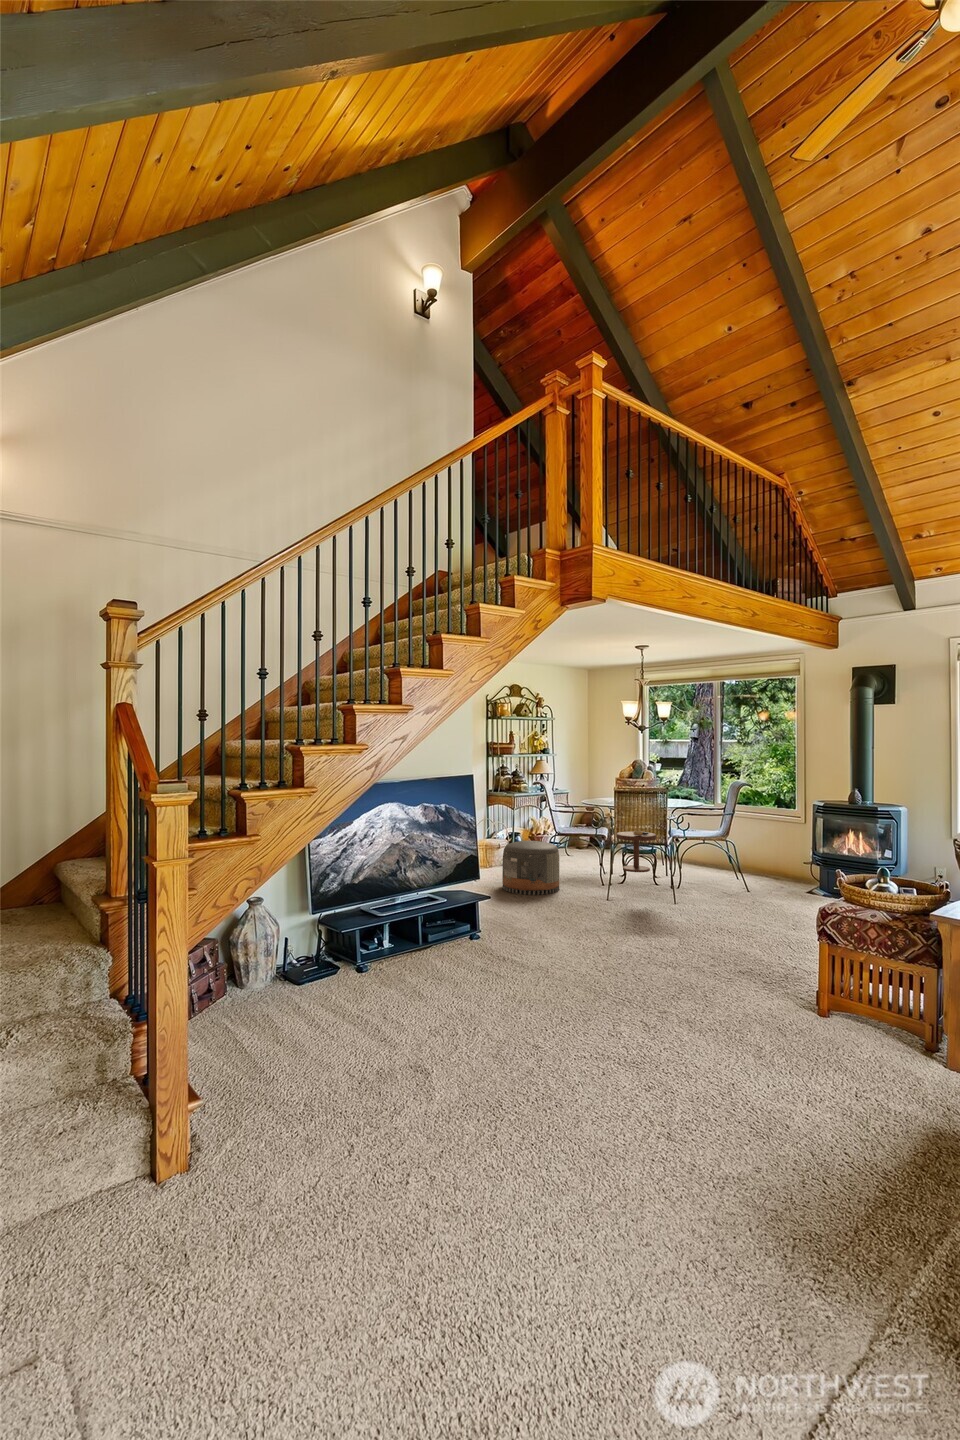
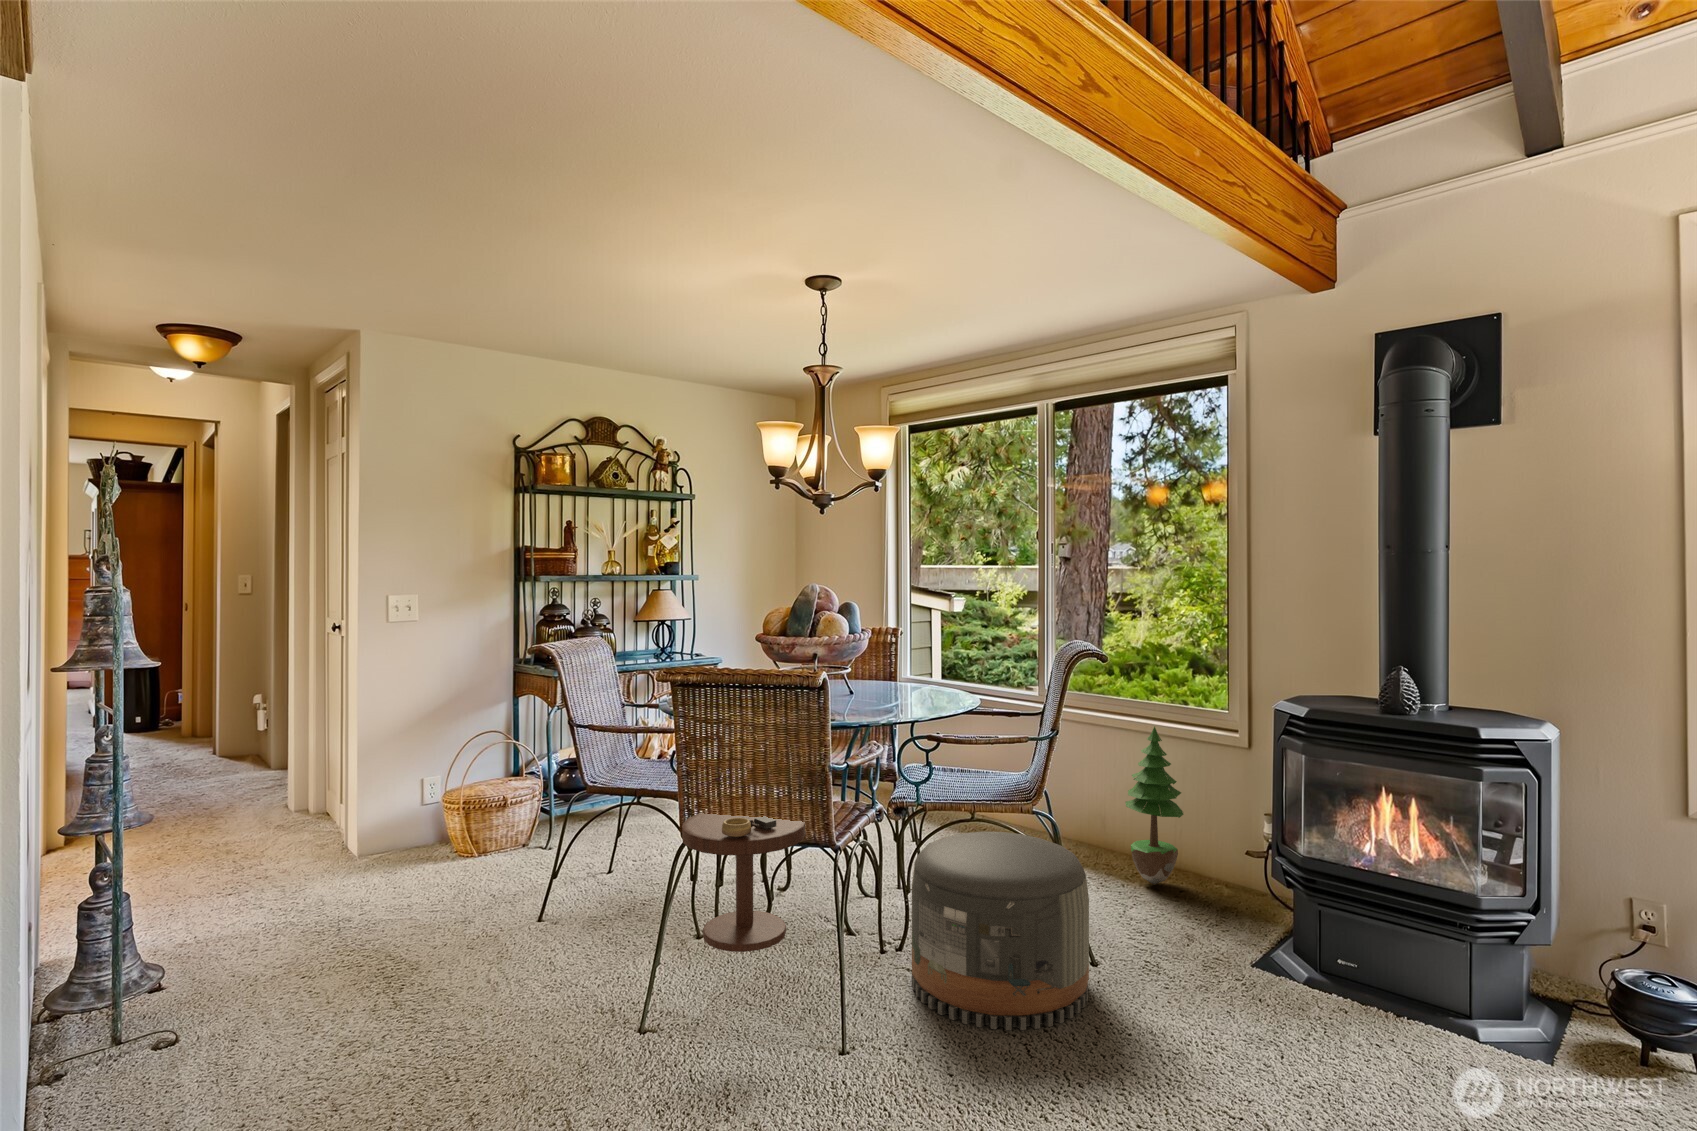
potted tree: none [758,817,782,880] -> present [1125,727,1183,884]
pouf: present [502,841,559,895] -> present [912,832,1089,1030]

